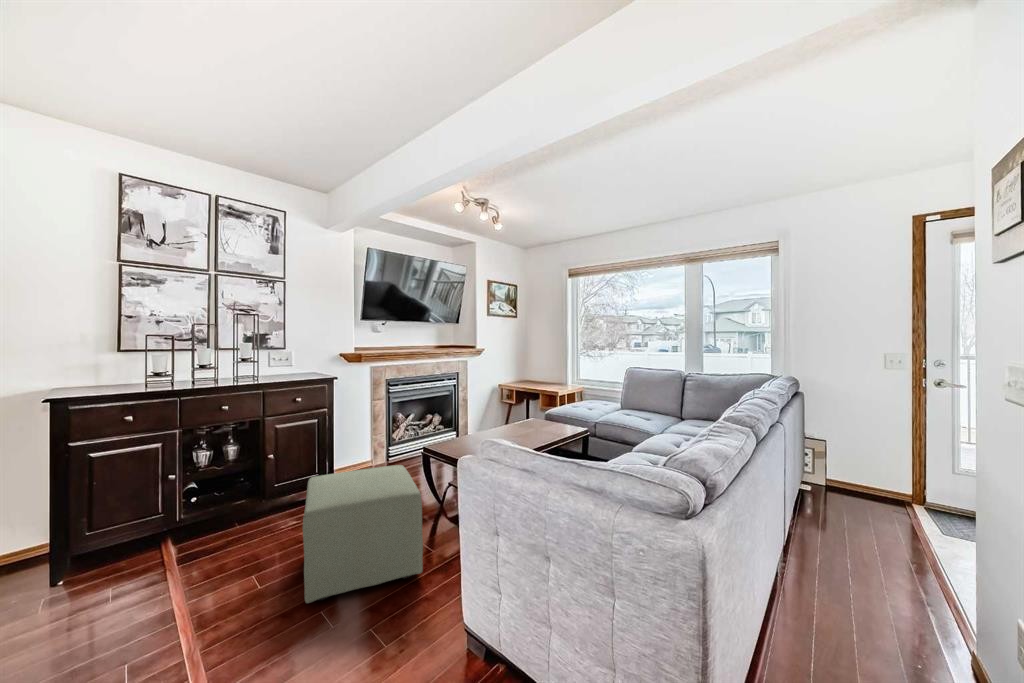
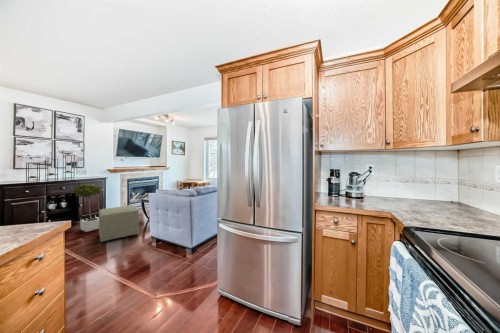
potted tree: none [250,395,319,538] -> present [74,184,101,232]

